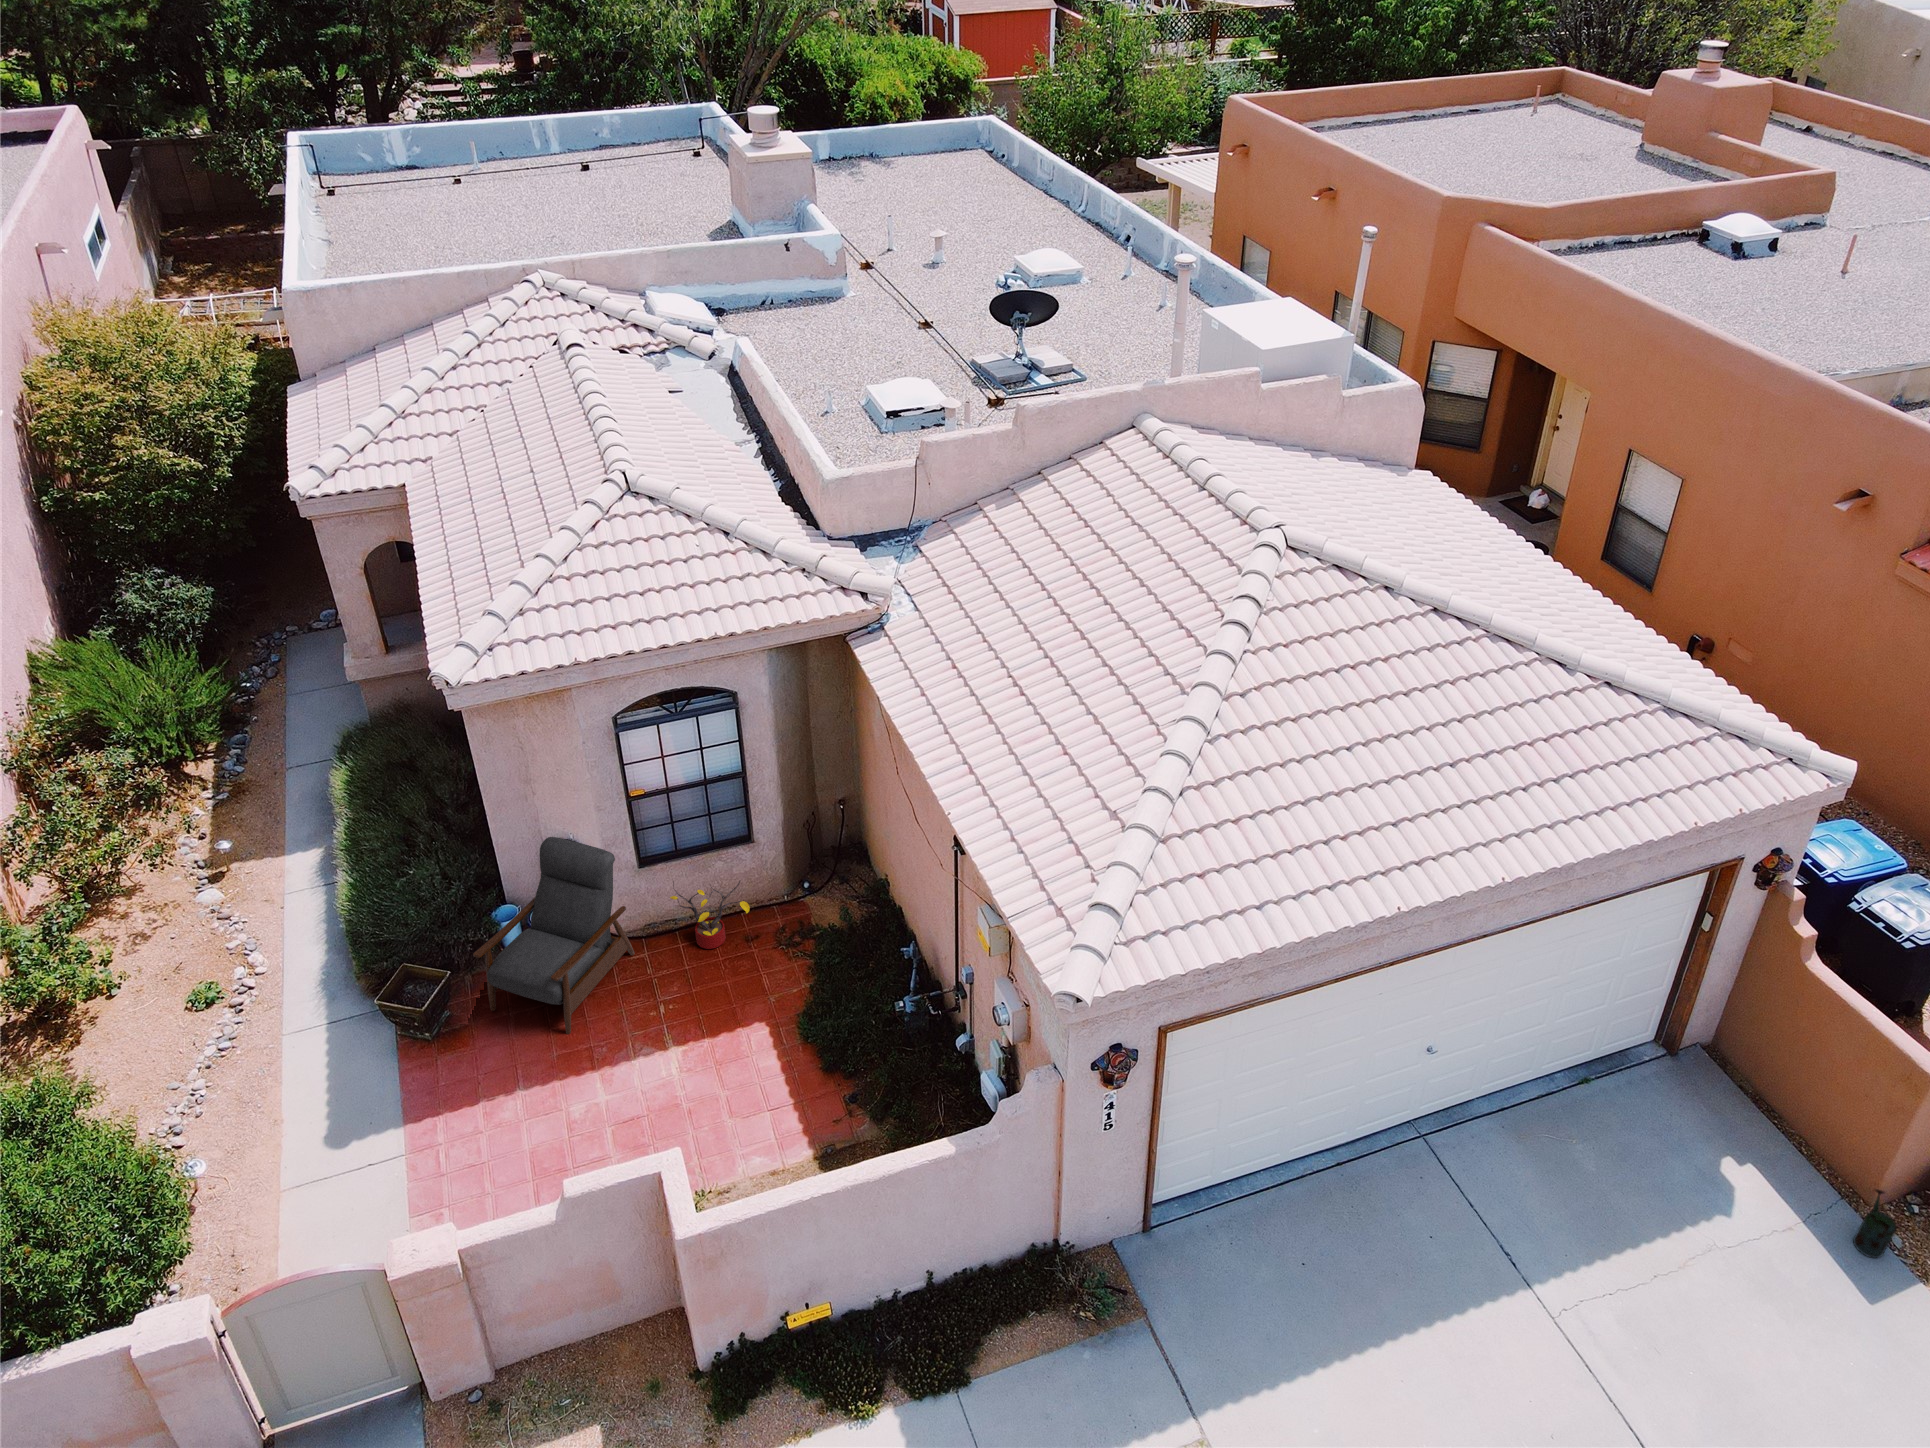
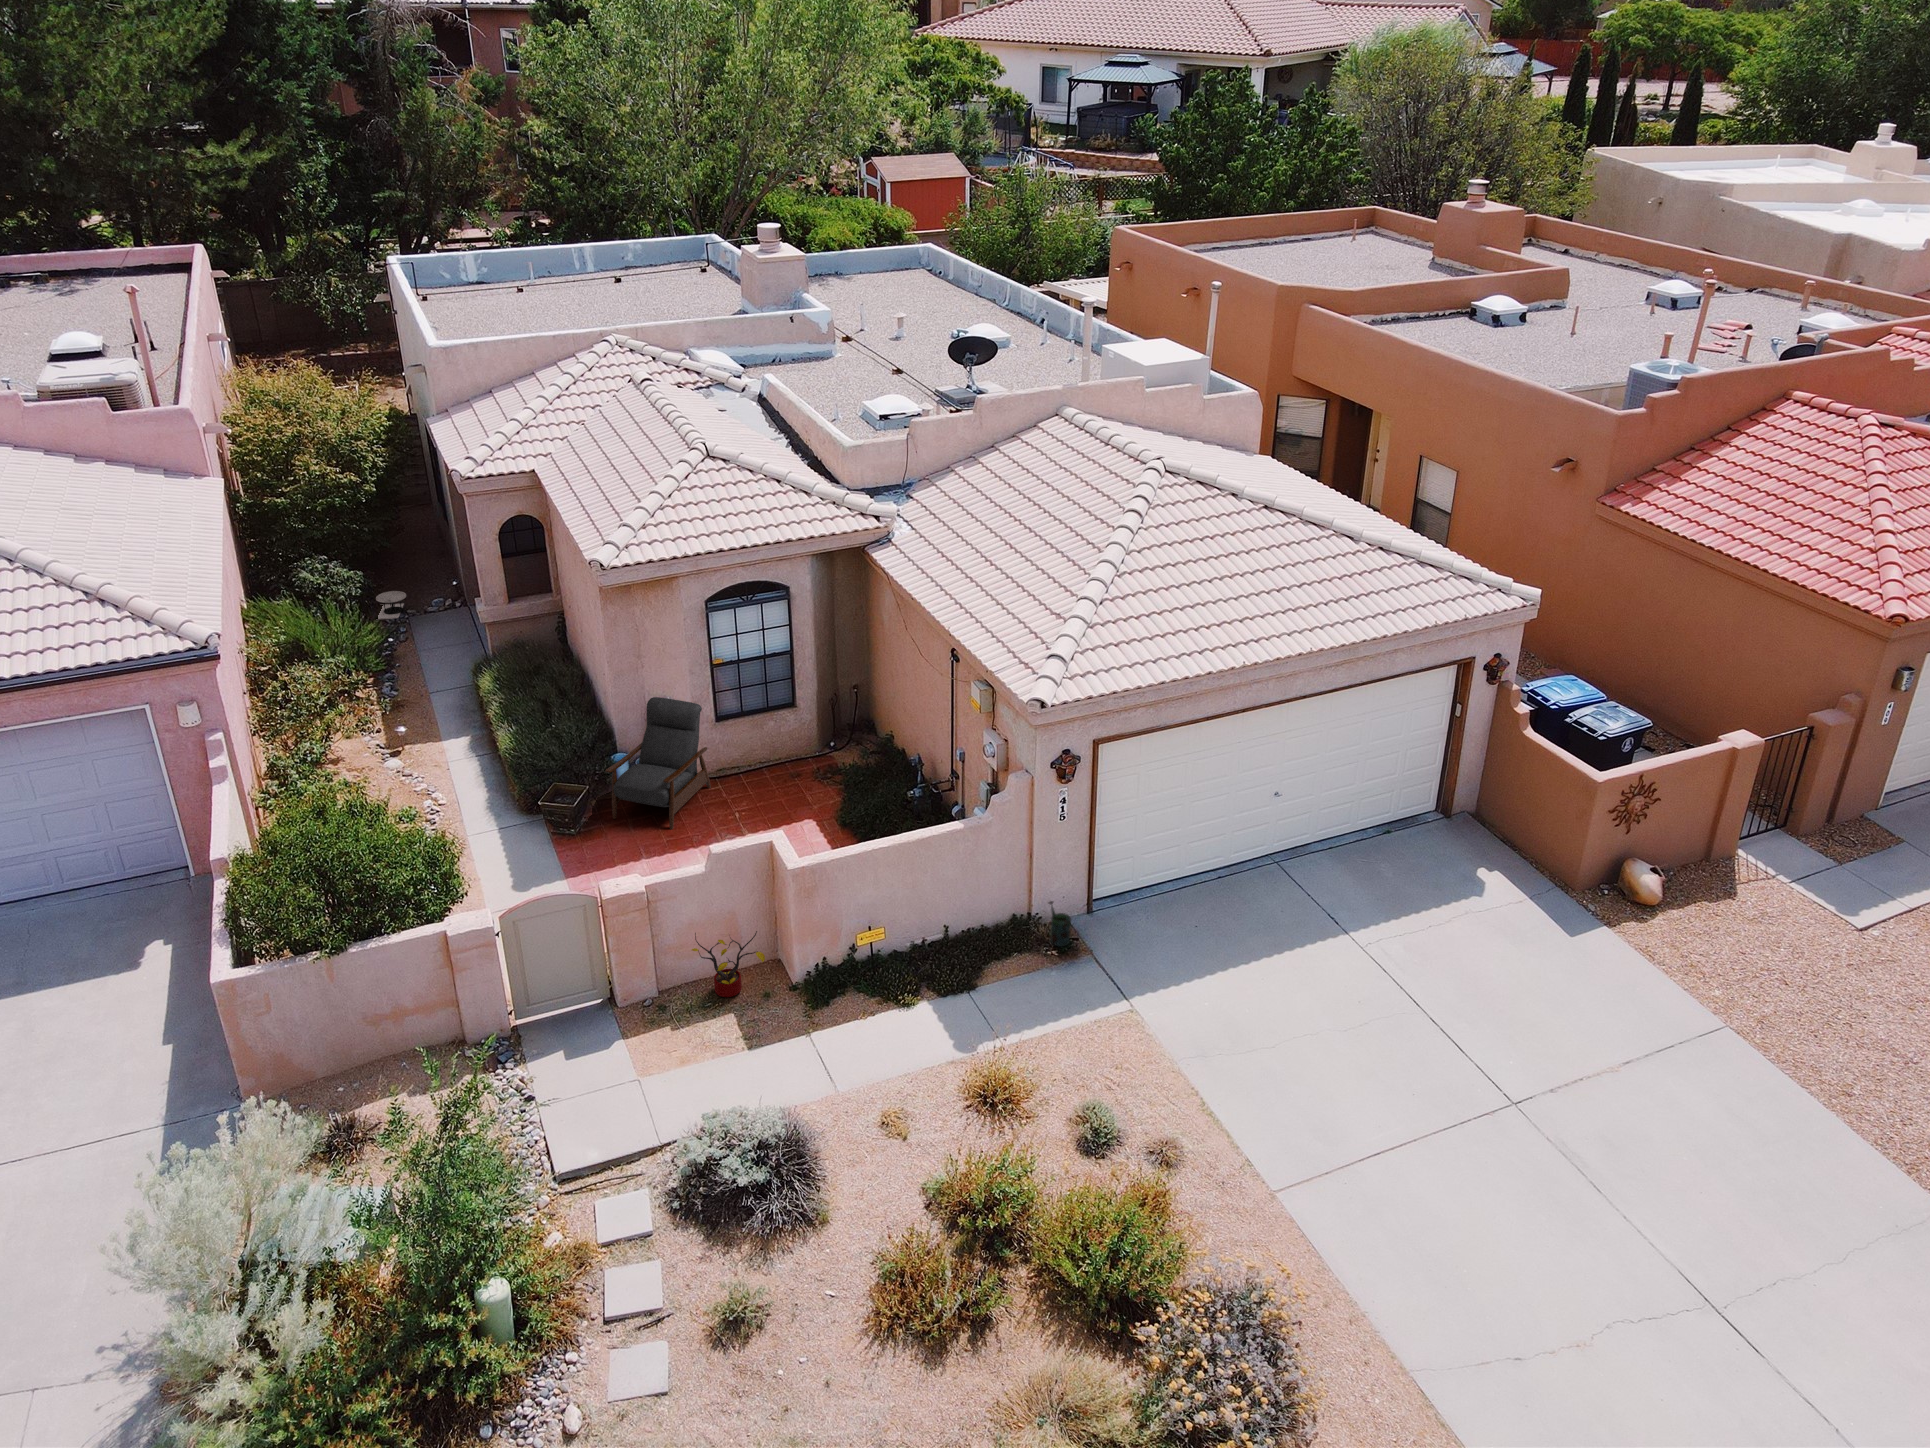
side table: none [246,596,310,636] -> present [376,591,406,619]
decorative plant: present [670,881,750,949] -> present [692,931,765,997]
watering can: present [1853,1189,1897,1258] -> present [1049,901,1071,946]

